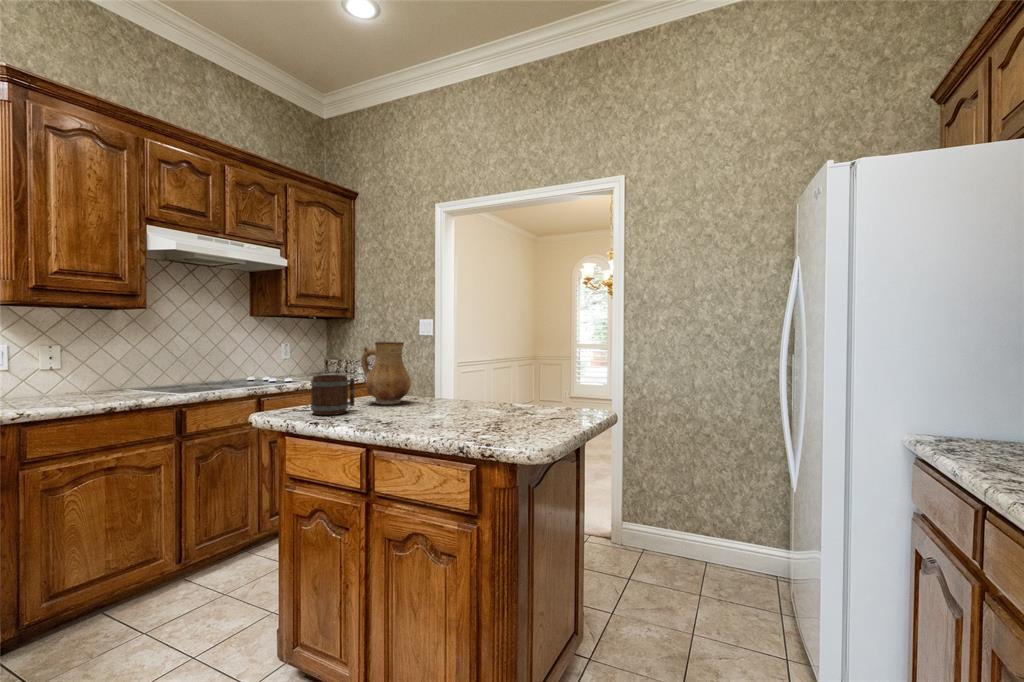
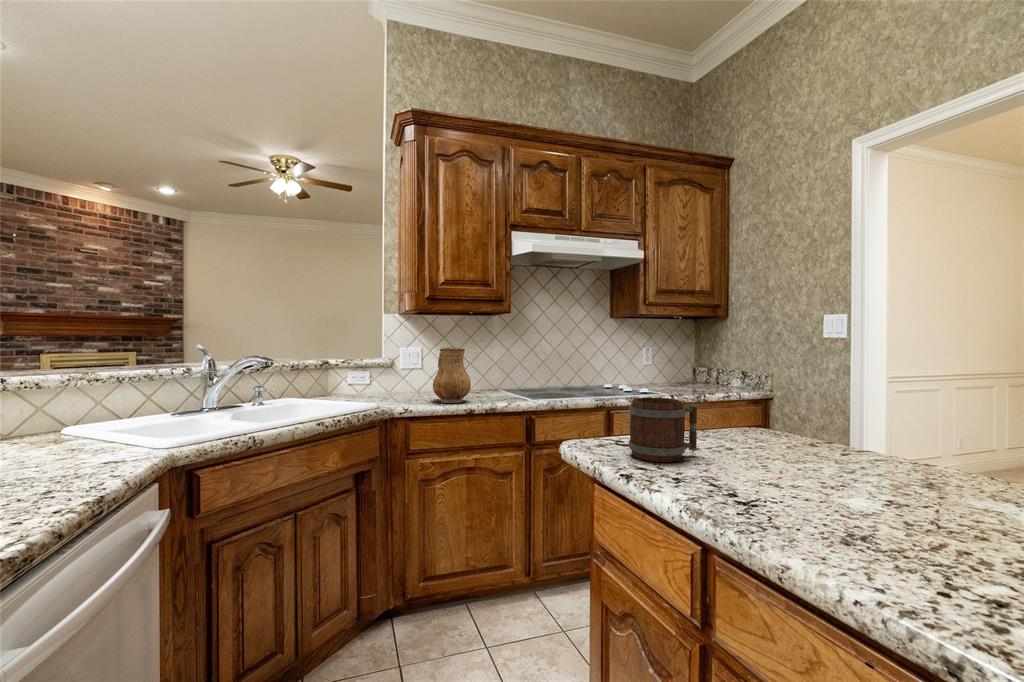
ceramic pitcher: present [361,341,411,404] -> present [433,348,471,403]

